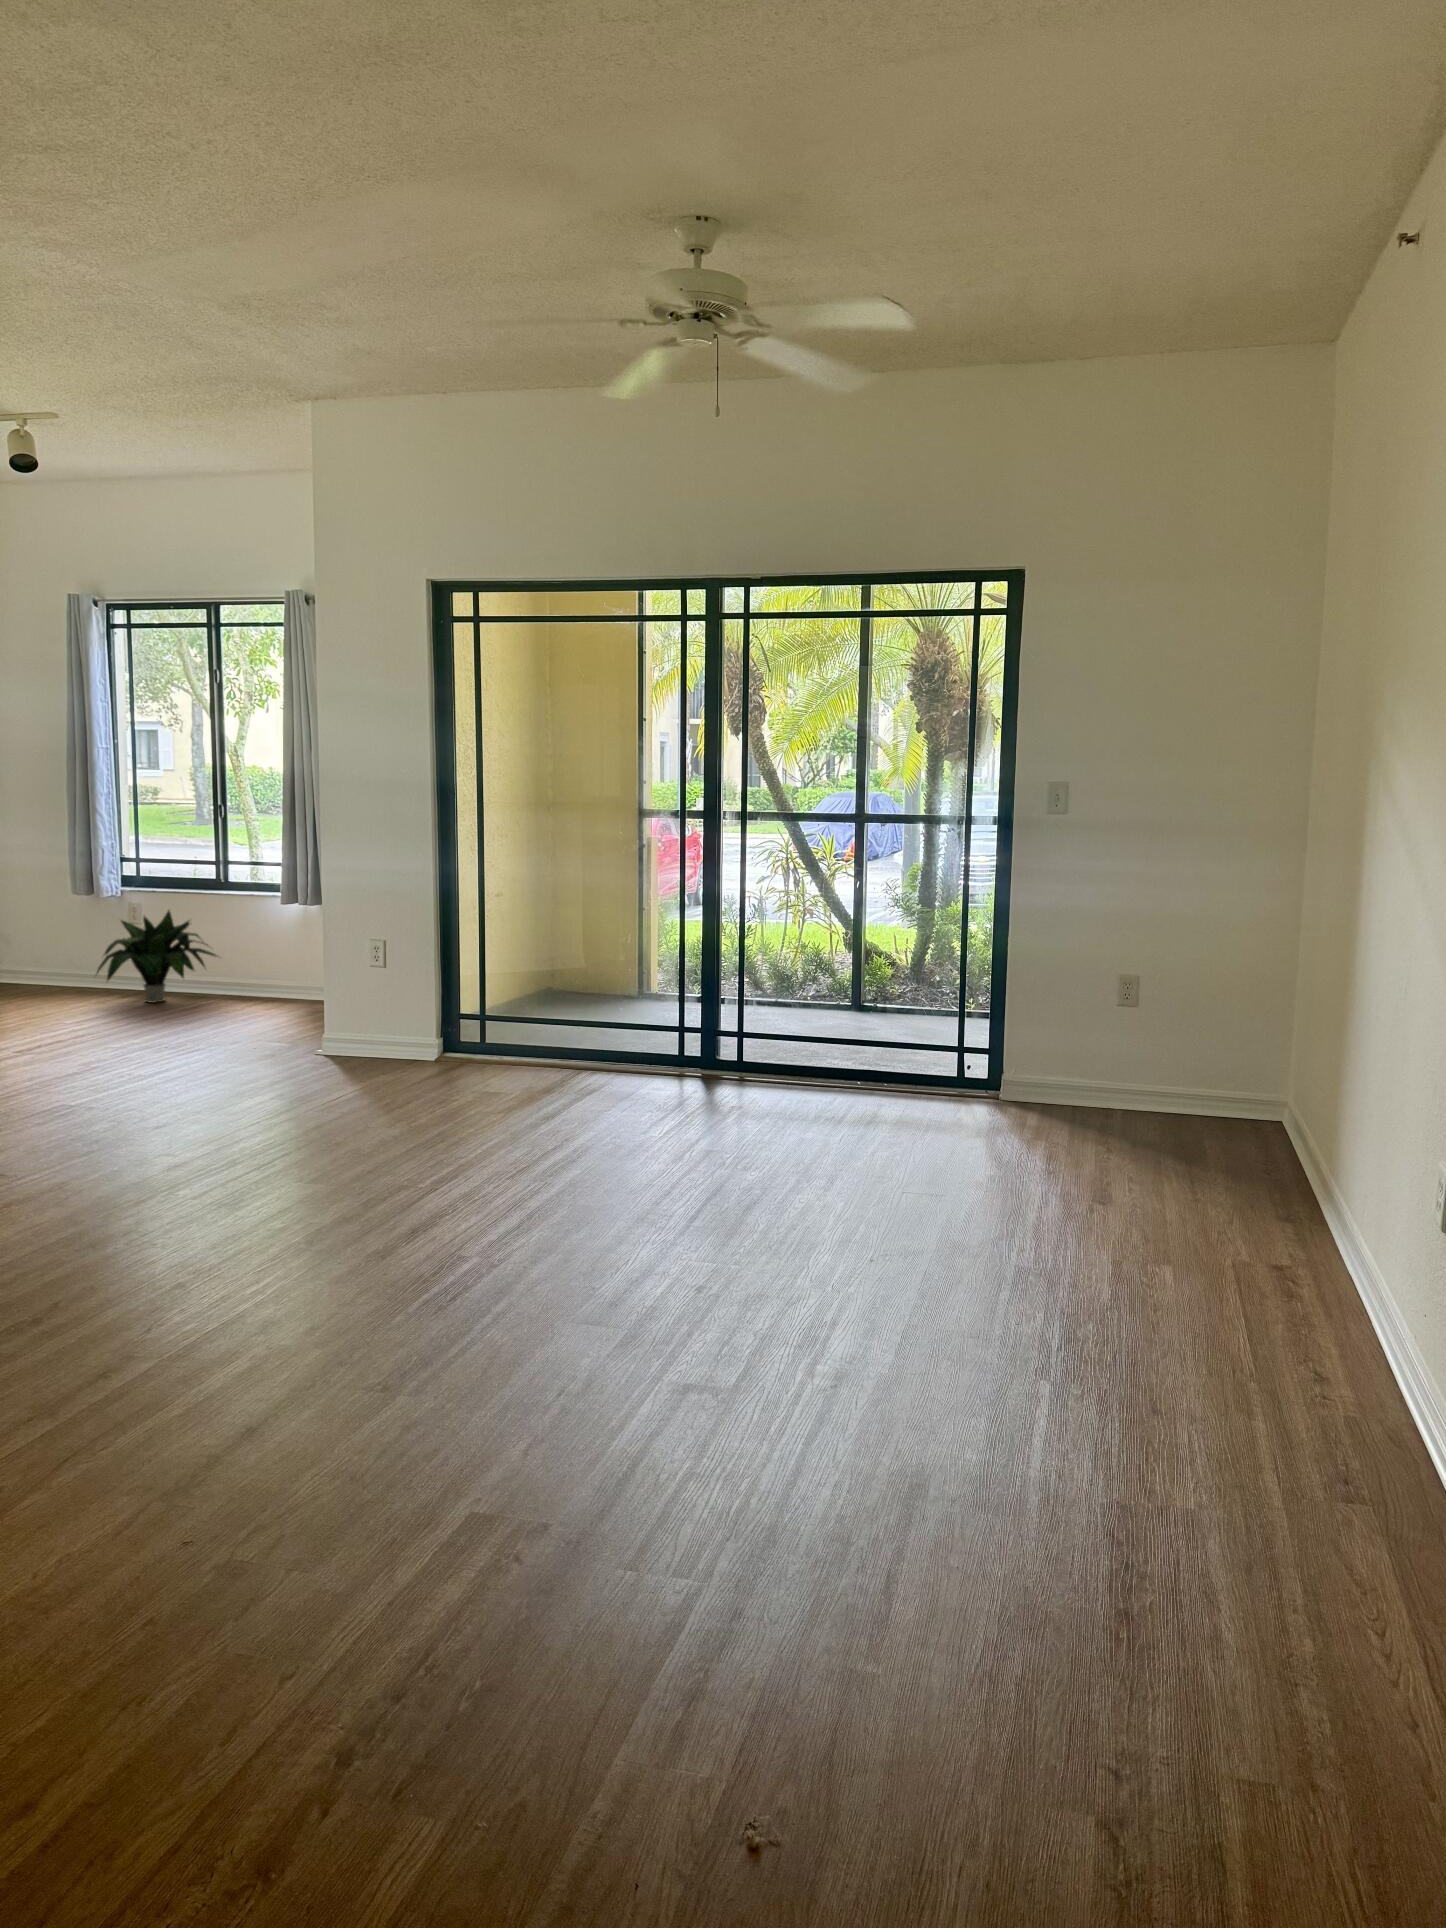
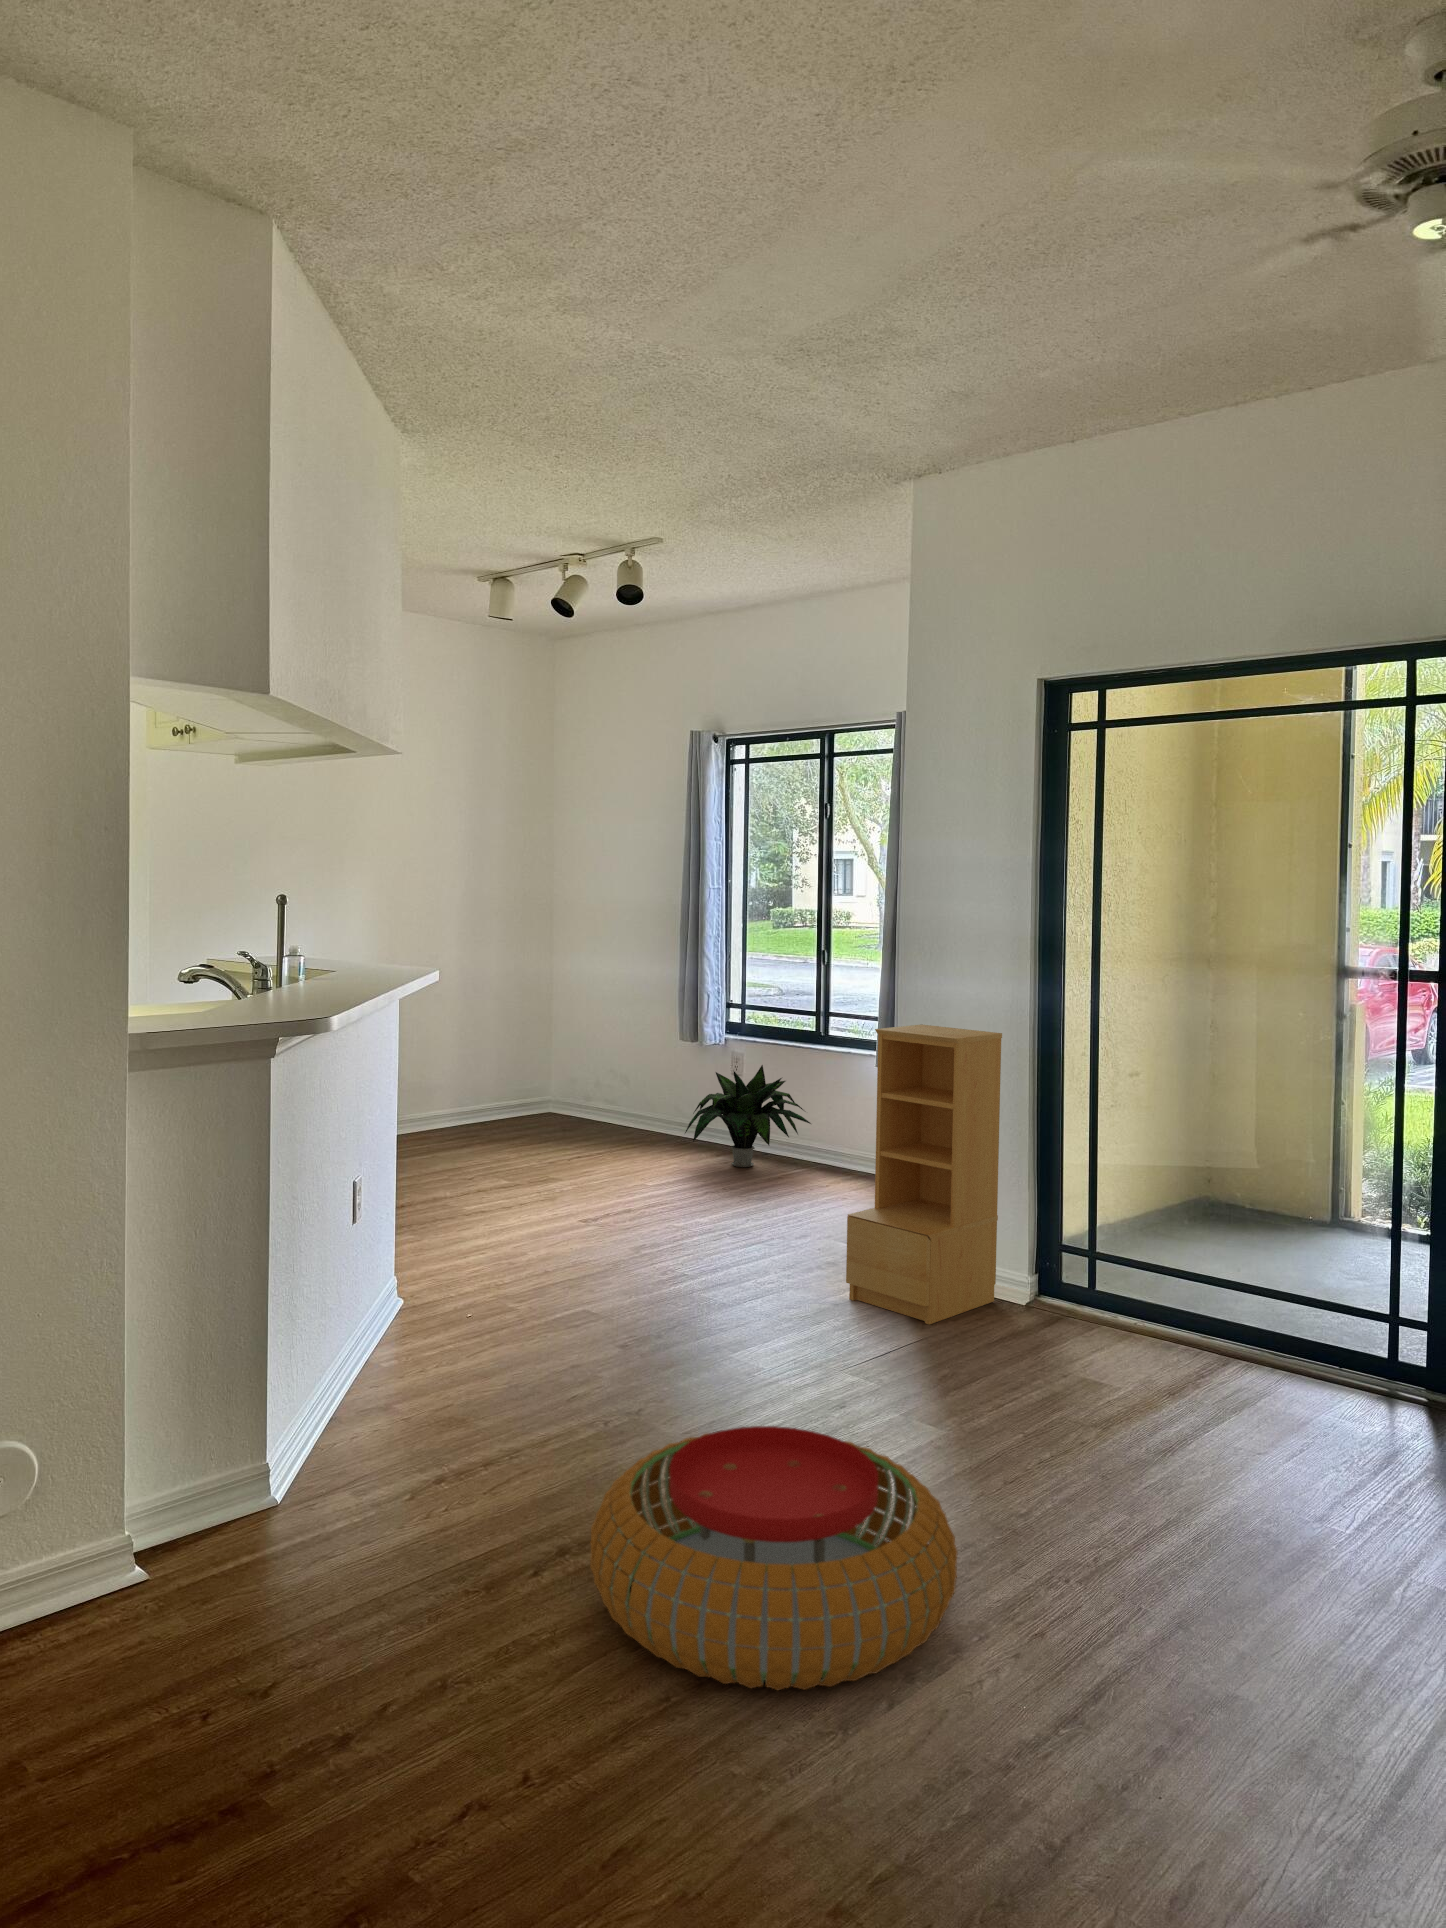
bookshelf: none [293,857,411,1082] -> present [846,1024,1002,1325]
pouf: none [180,1120,439,1262] -> present [590,1426,958,1690]

